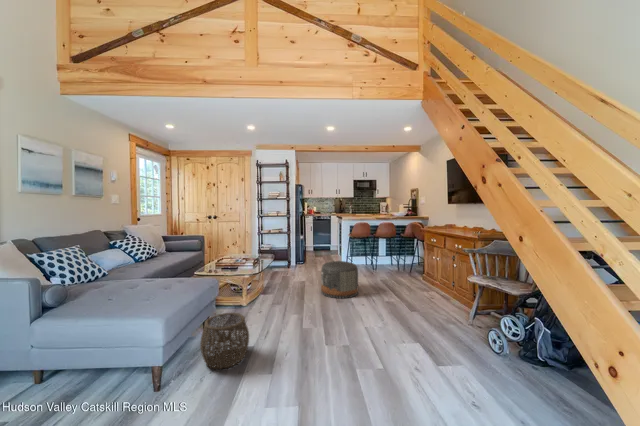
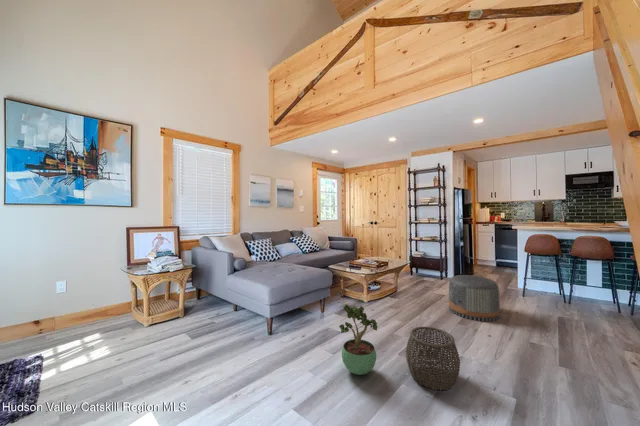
potted plant: none [287,305,336,381] -> present [339,305,377,375]
woven basket: present [200,313,249,369] -> present [406,327,460,391]

